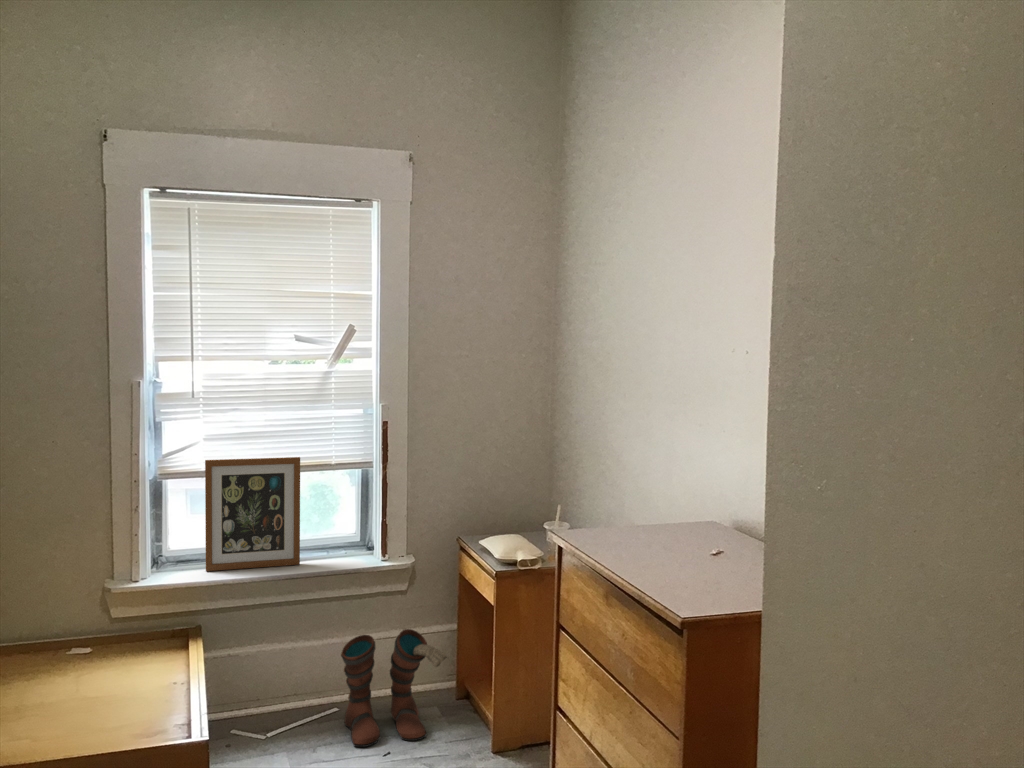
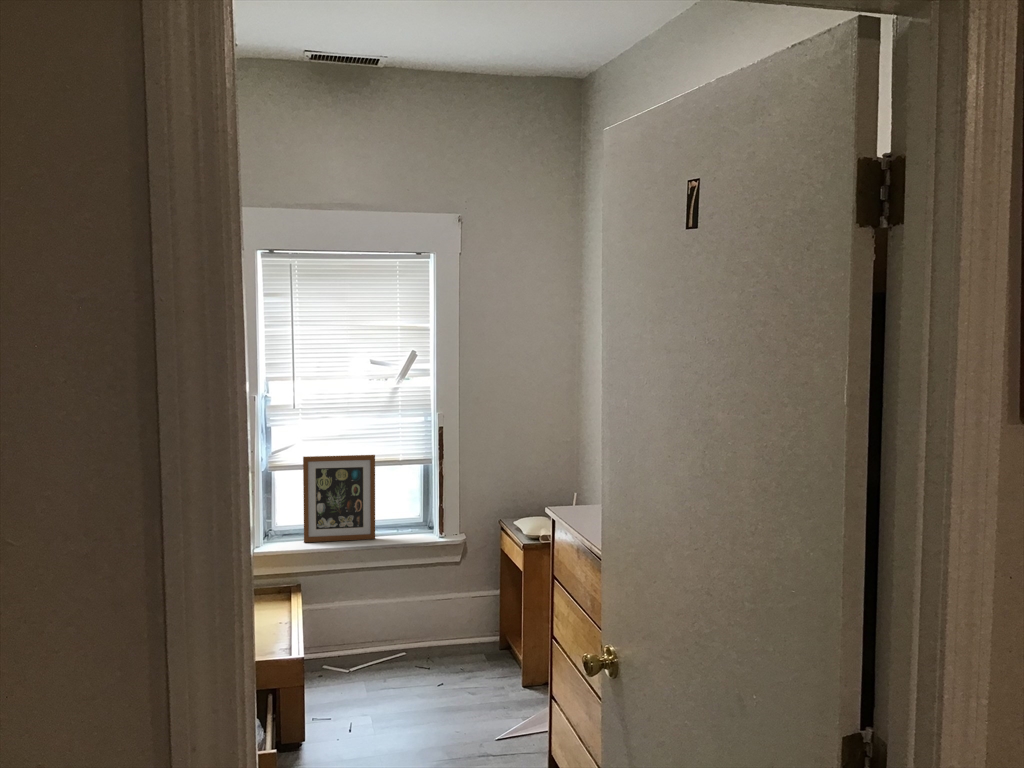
boots: present [341,629,448,747] -> none [407,591,490,680]

